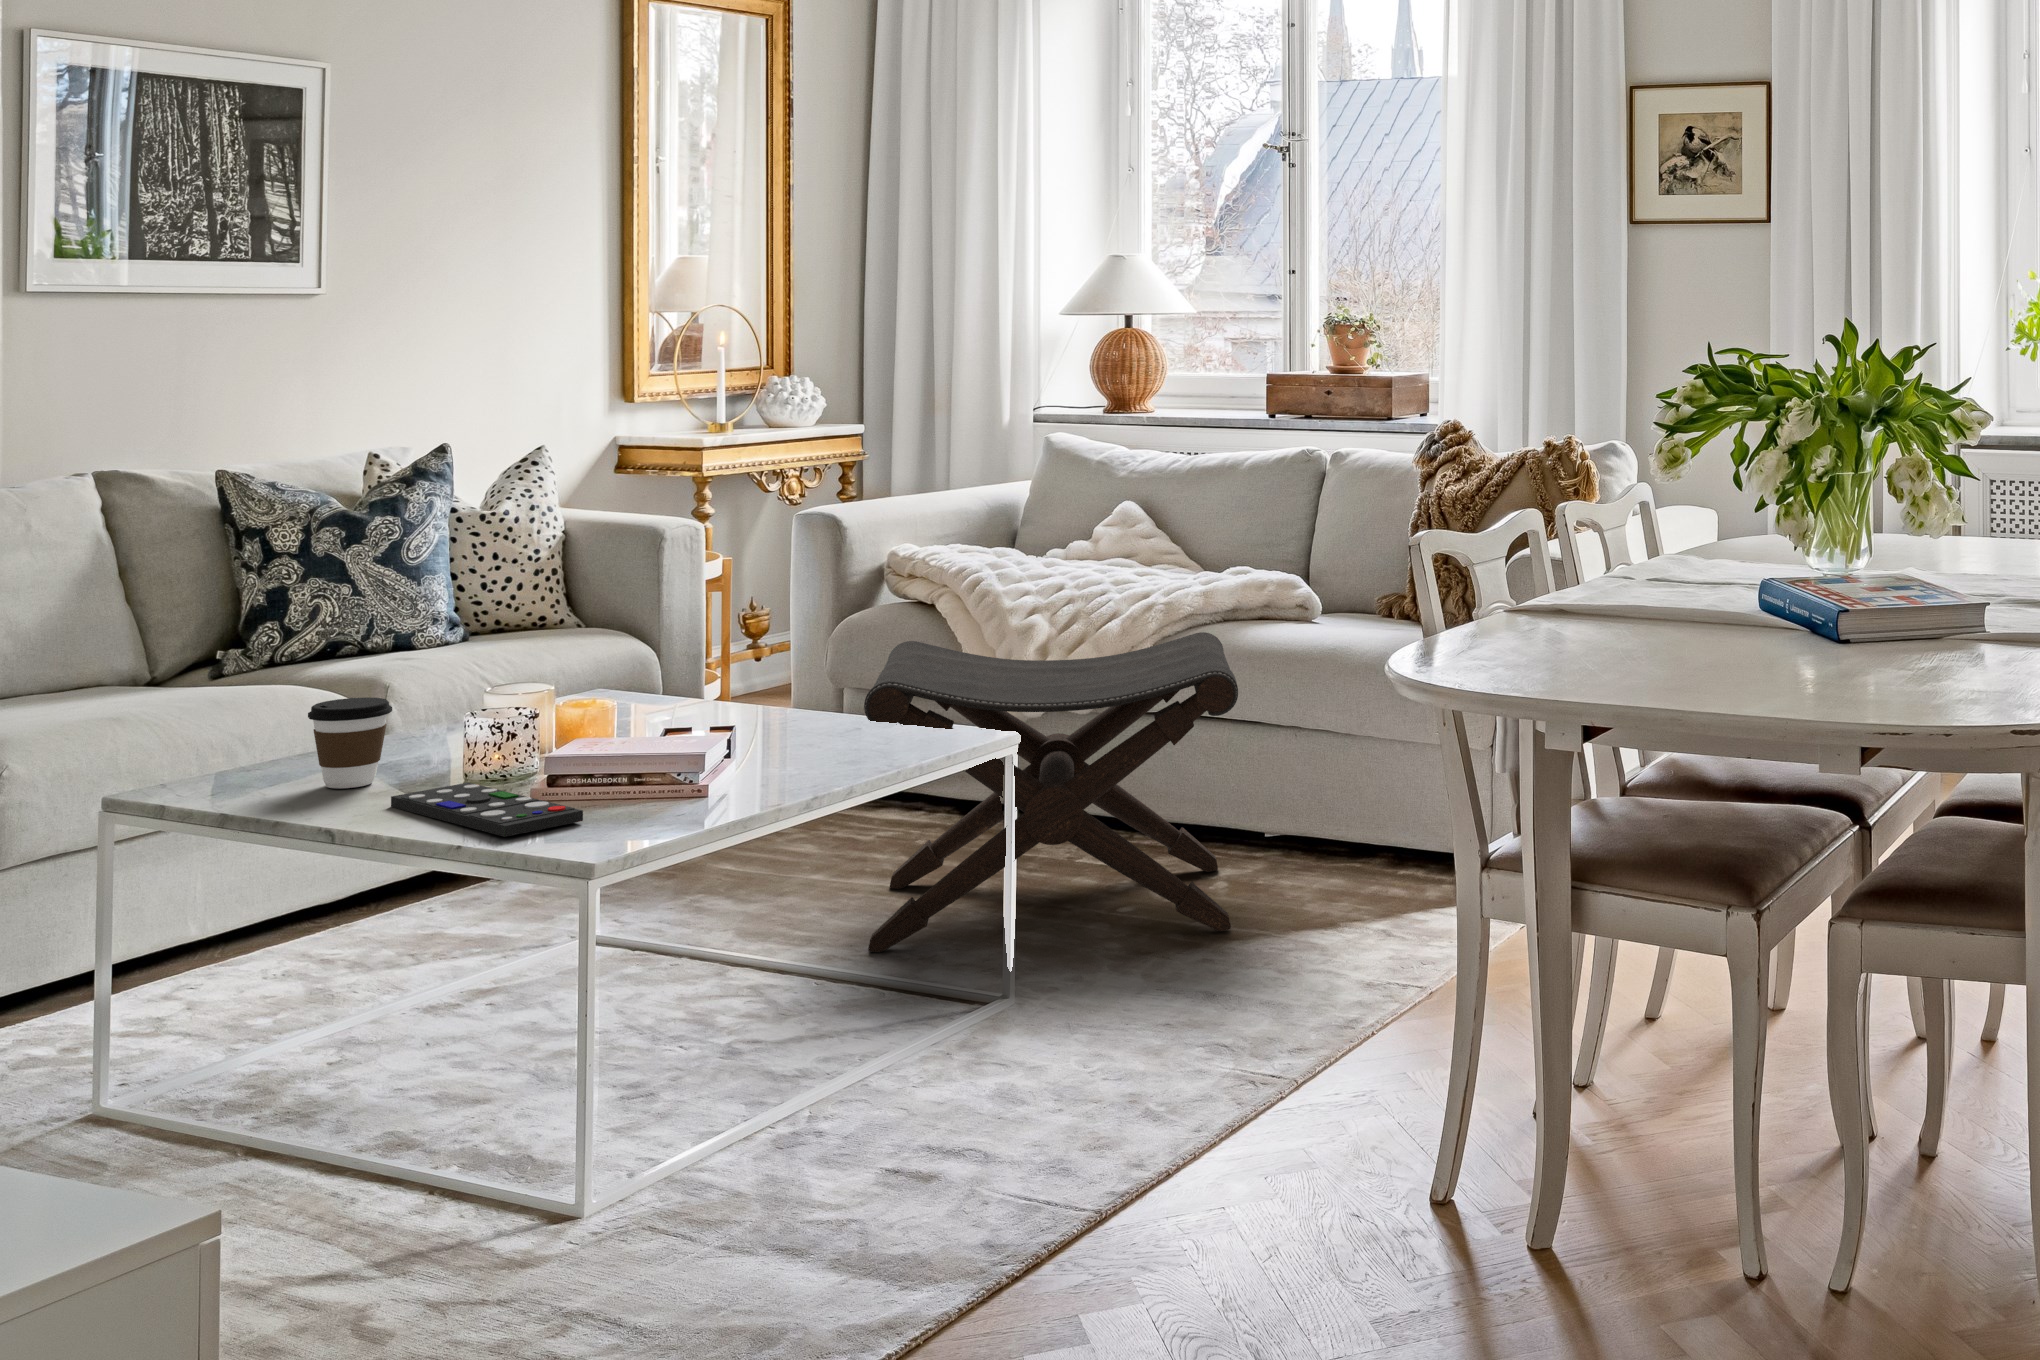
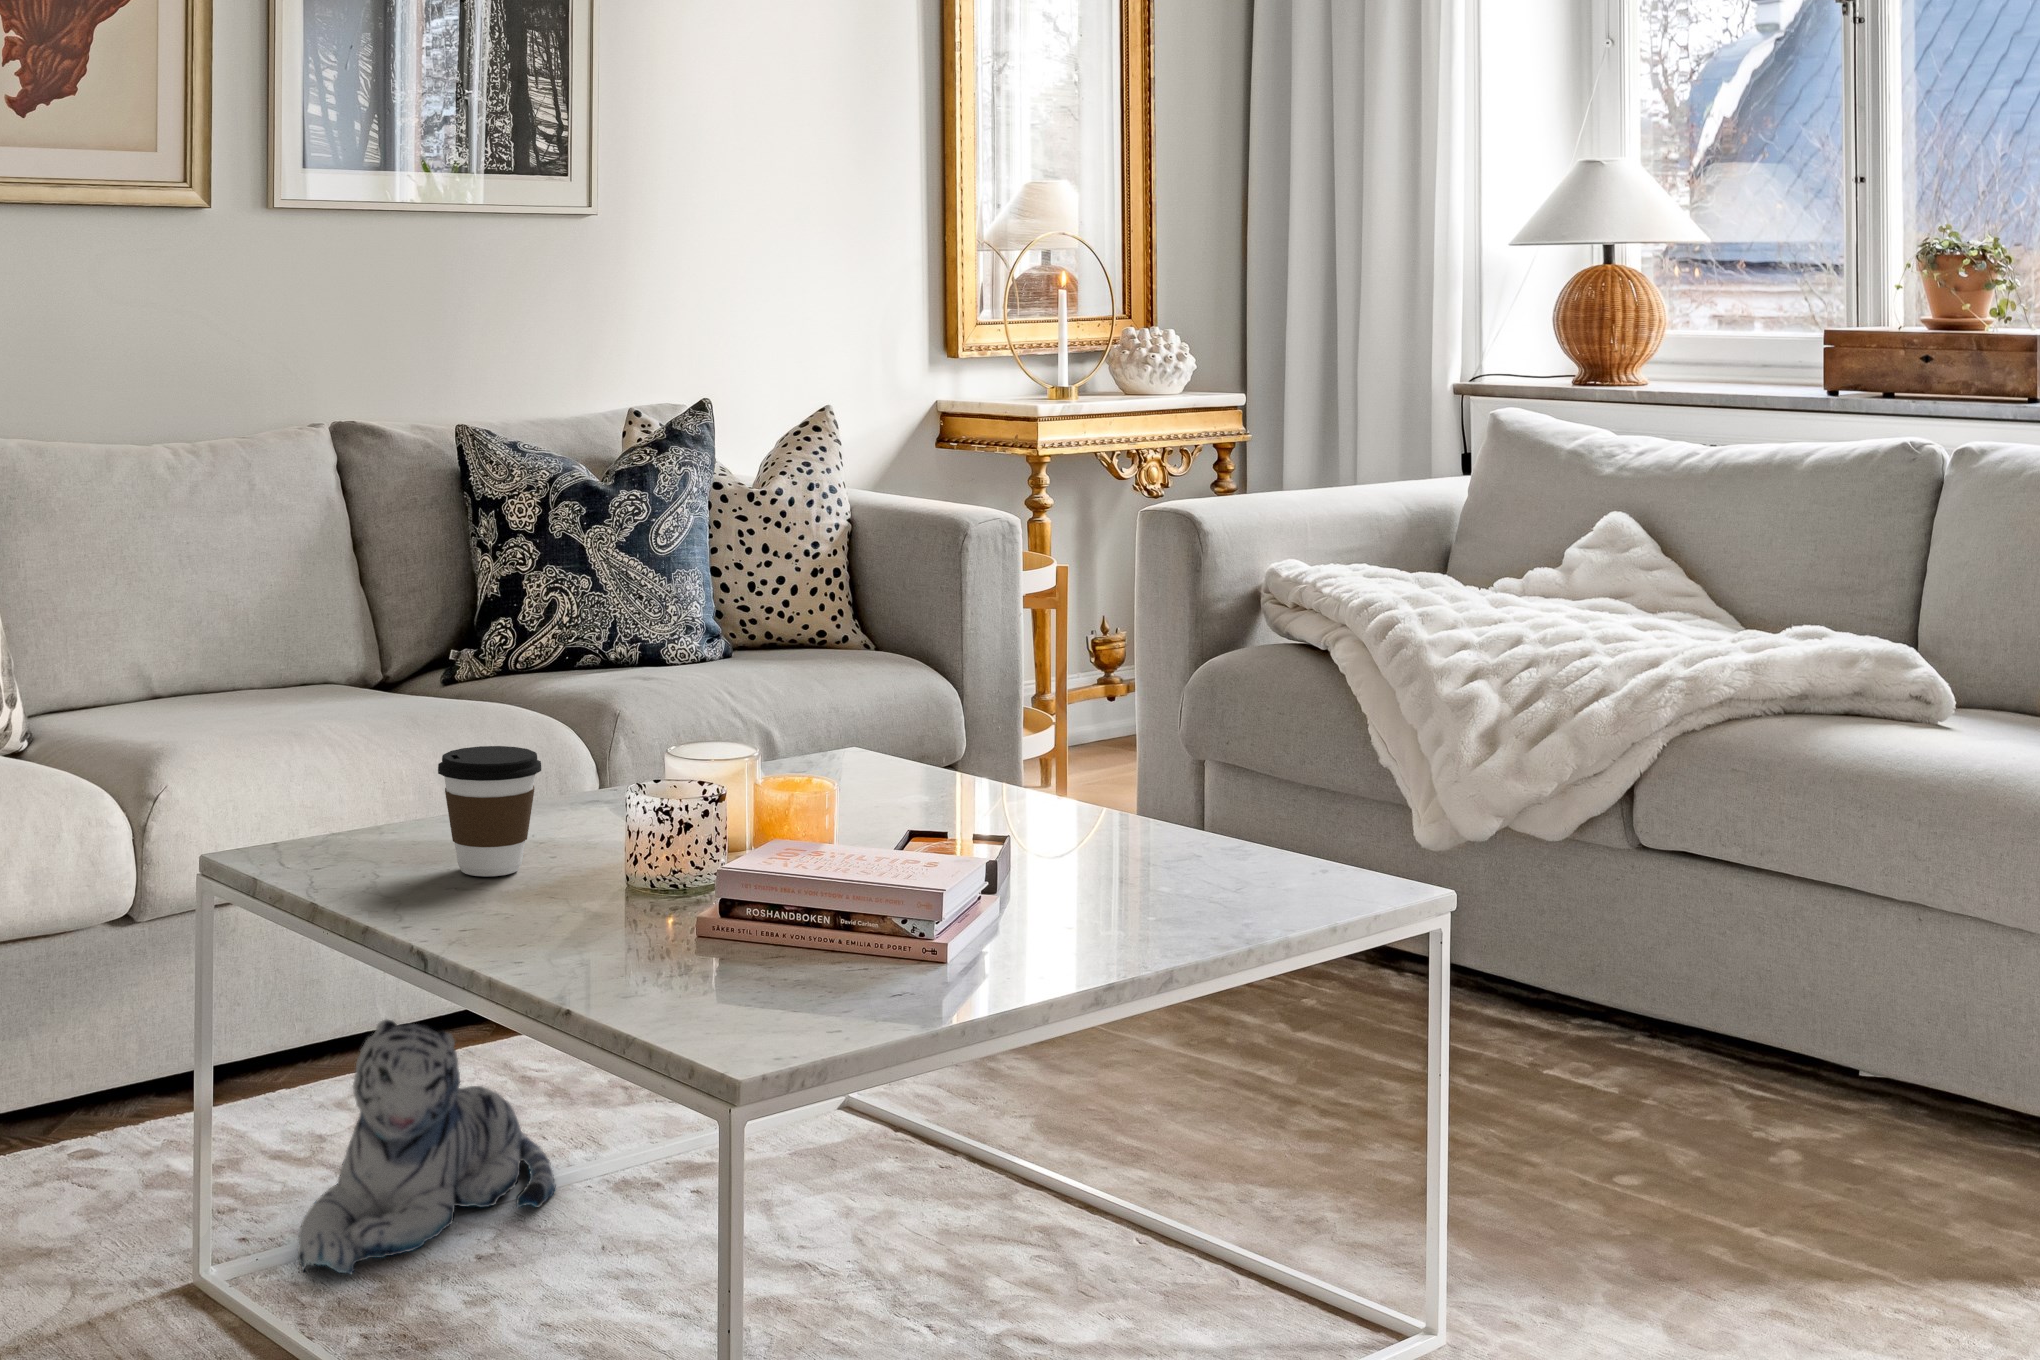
footstool: present [864,632,1238,952] -> none [1206,710,1830,1264]
remote control: present [391,783,583,837] -> none [521,890,753,999]
plush toy: none [179,907,381,1090] -> present [298,1019,556,1275]

